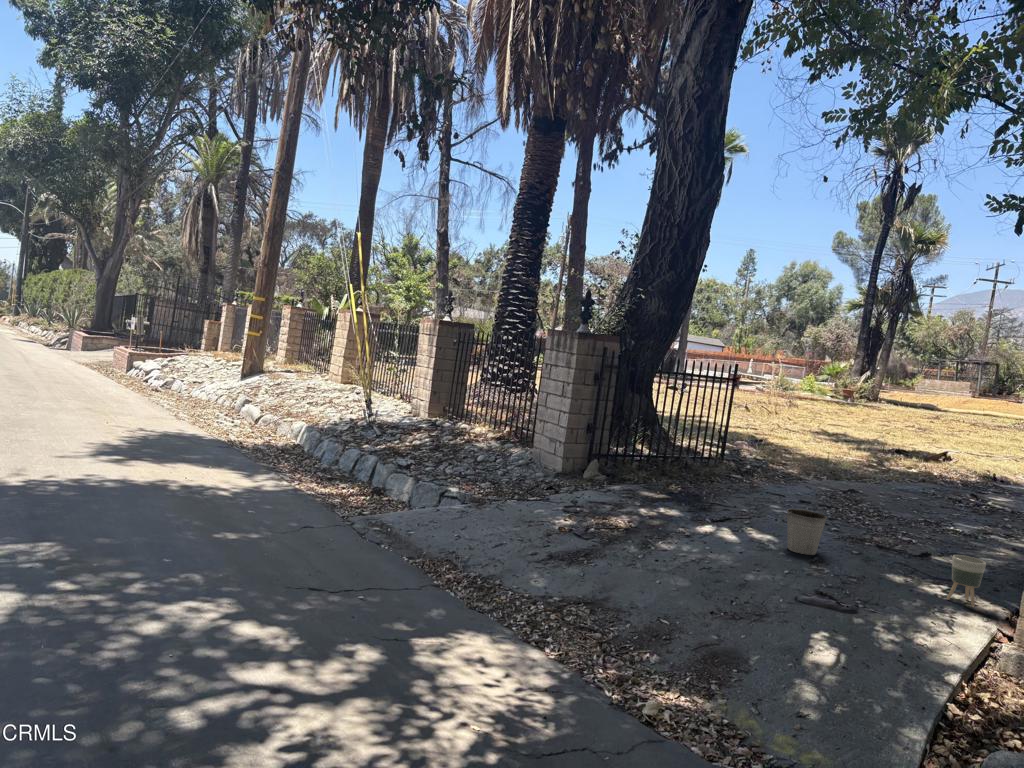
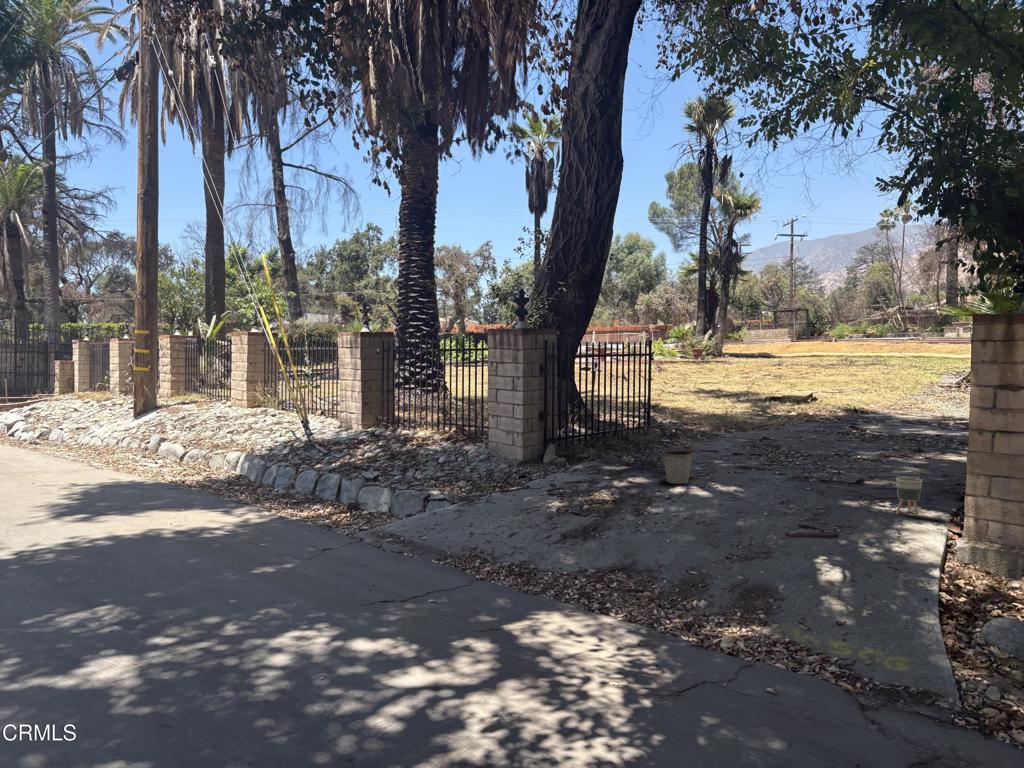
bucket: present [787,509,827,555] -> present [663,450,693,484]

